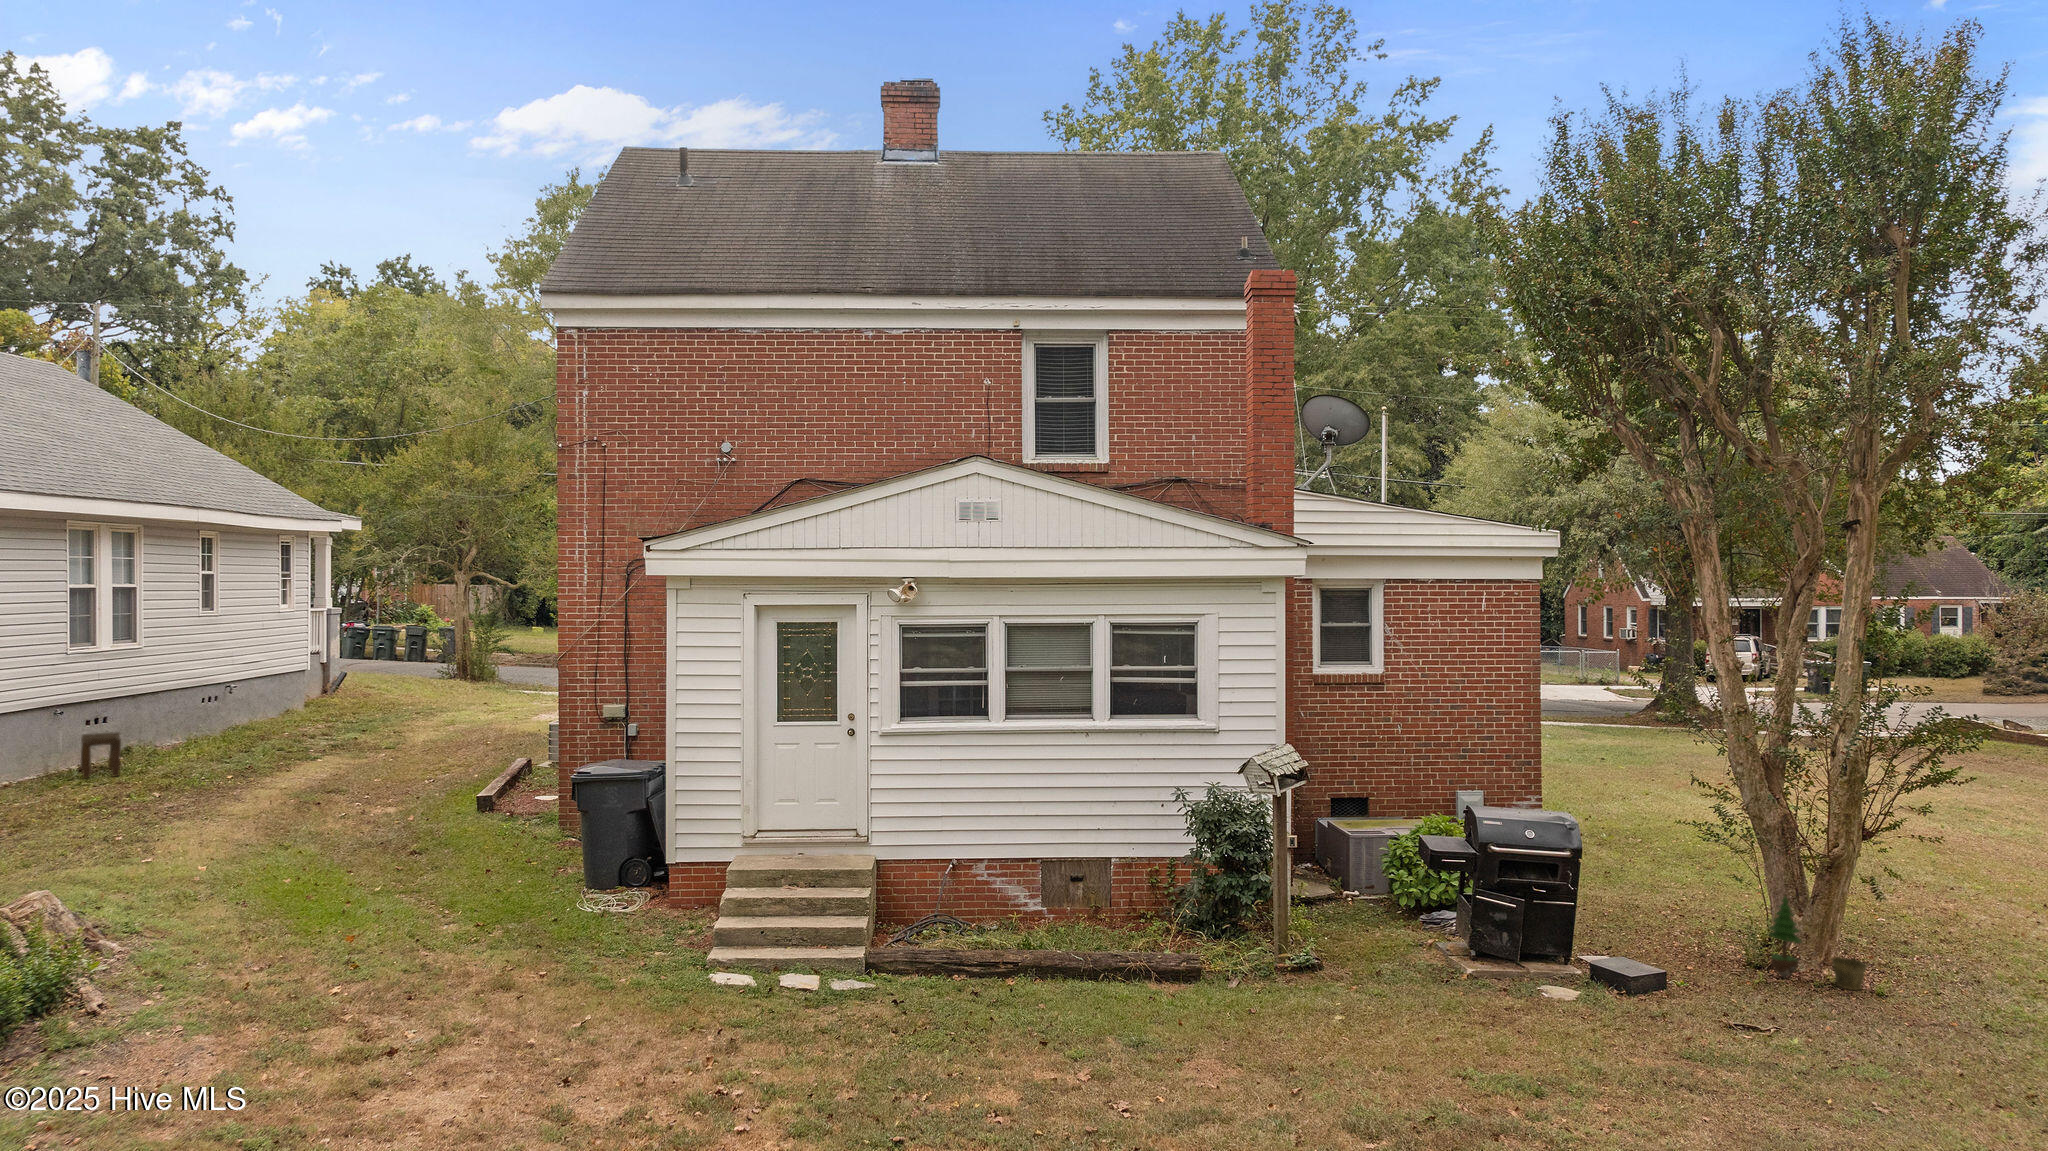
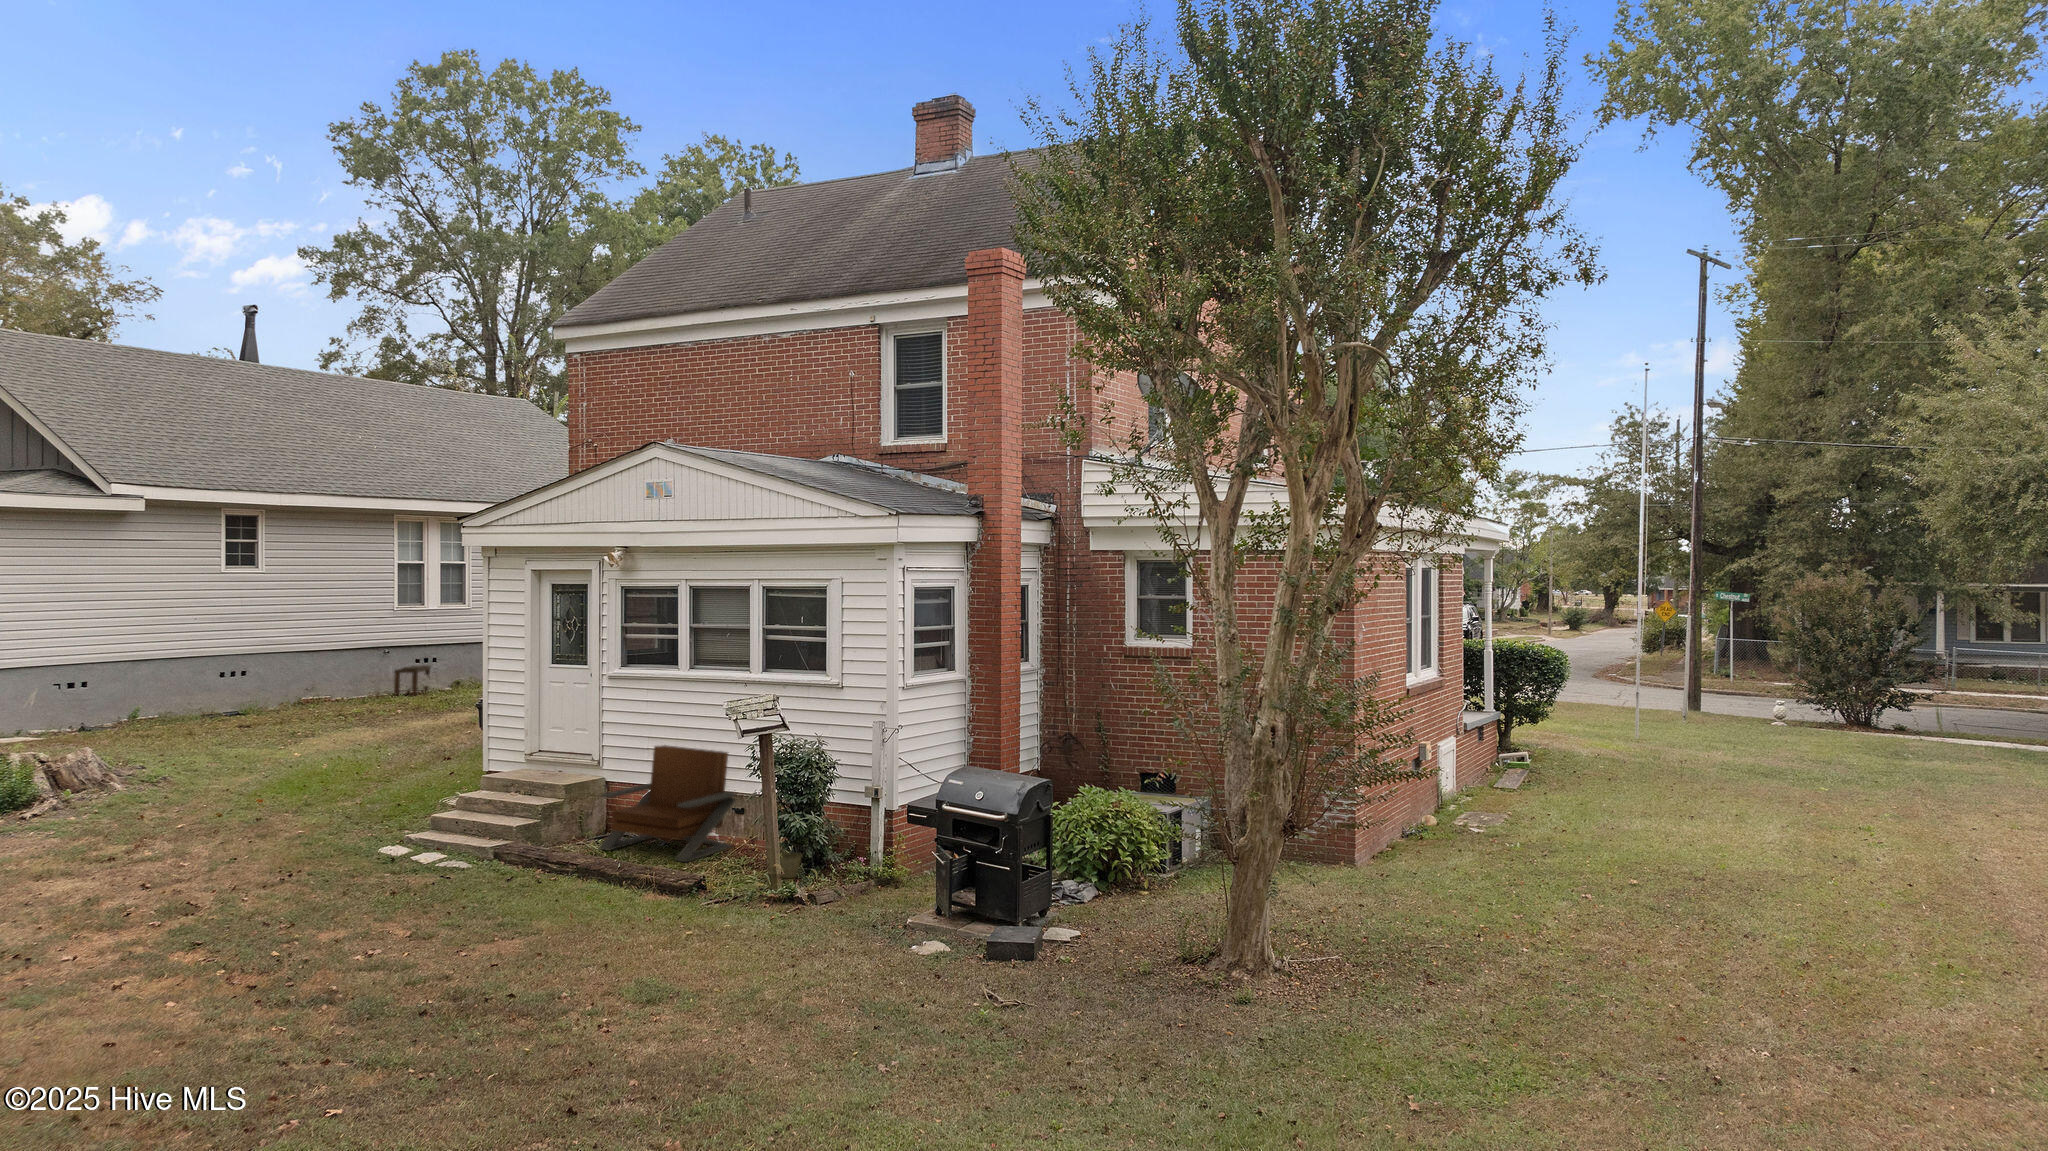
lounge chair: none [976,812,1113,945] -> present [599,745,738,862]
potted tree: present [1769,896,1801,978] -> none [1195,893,1228,986]
bucket: present [1831,957,1867,990] -> present [780,852,802,878]

